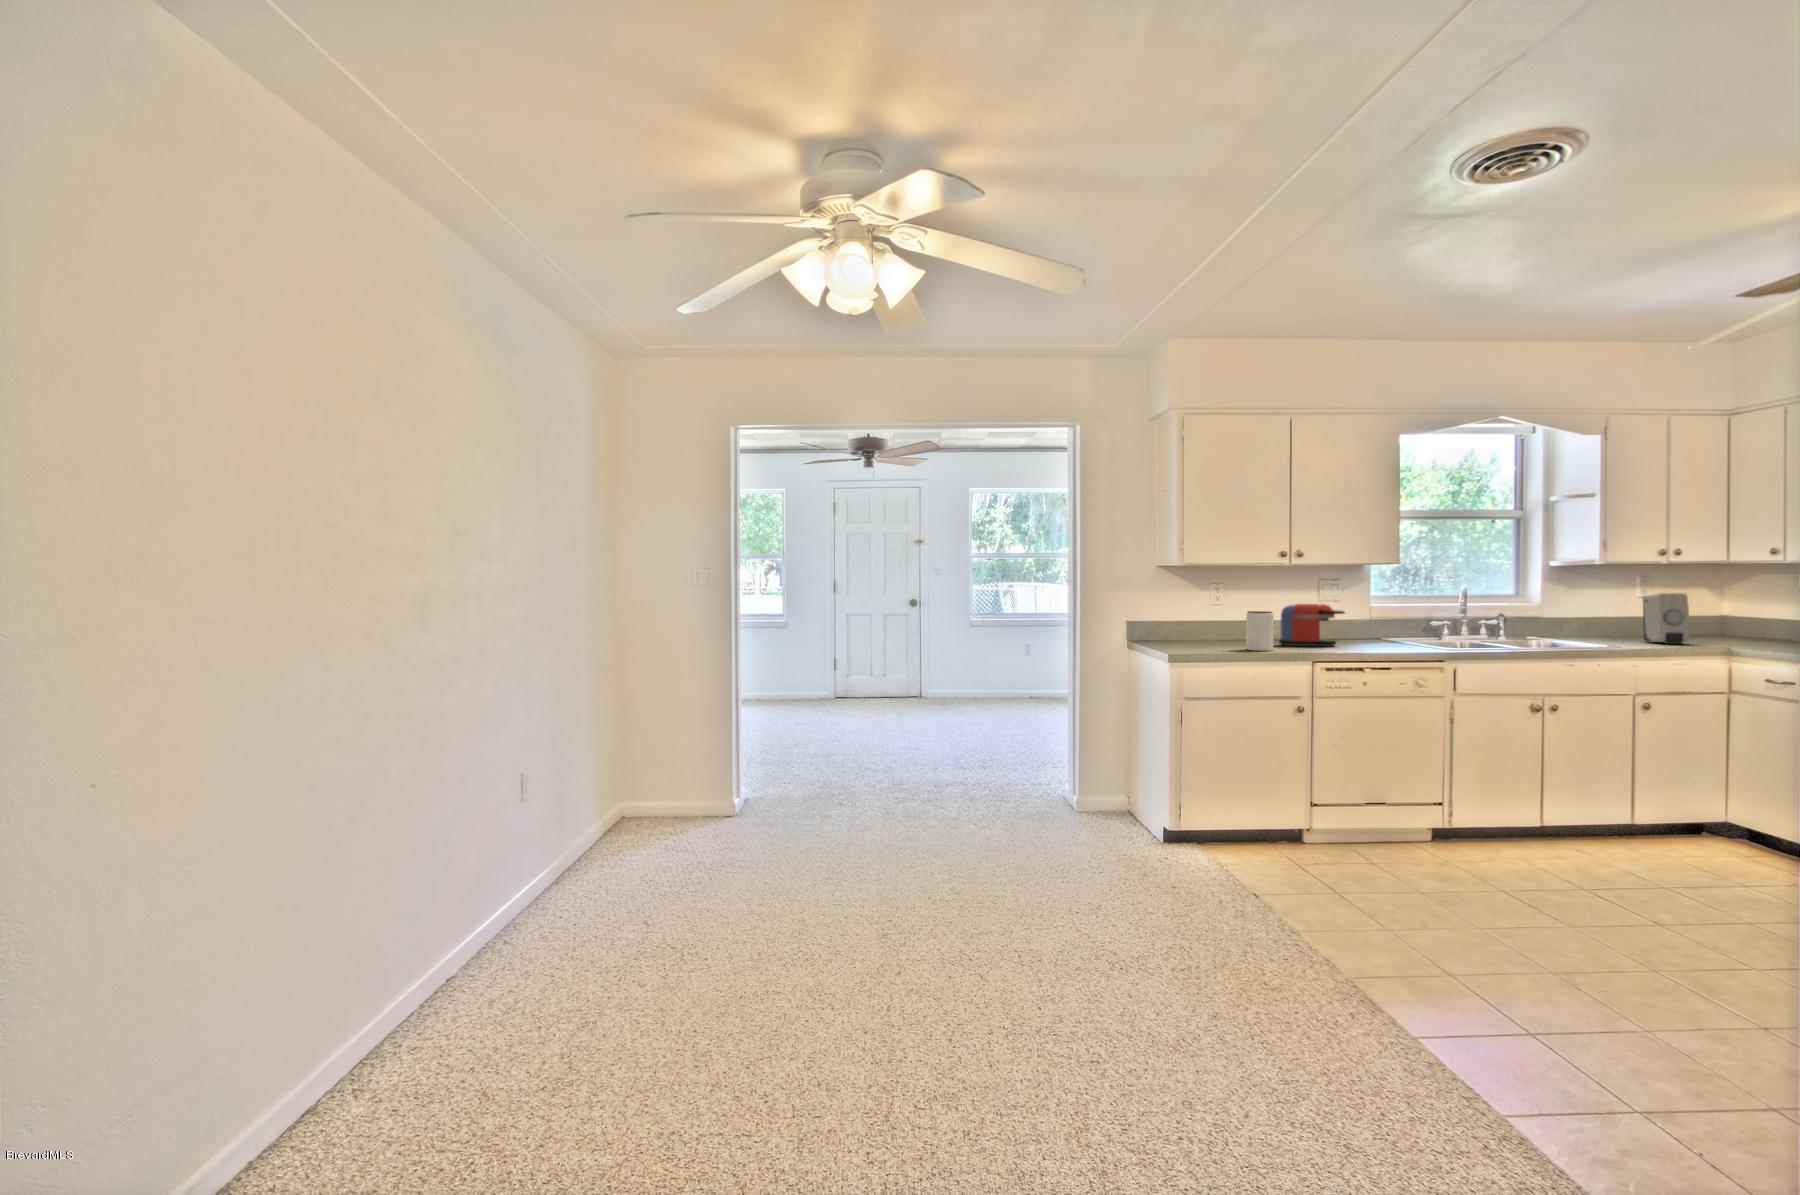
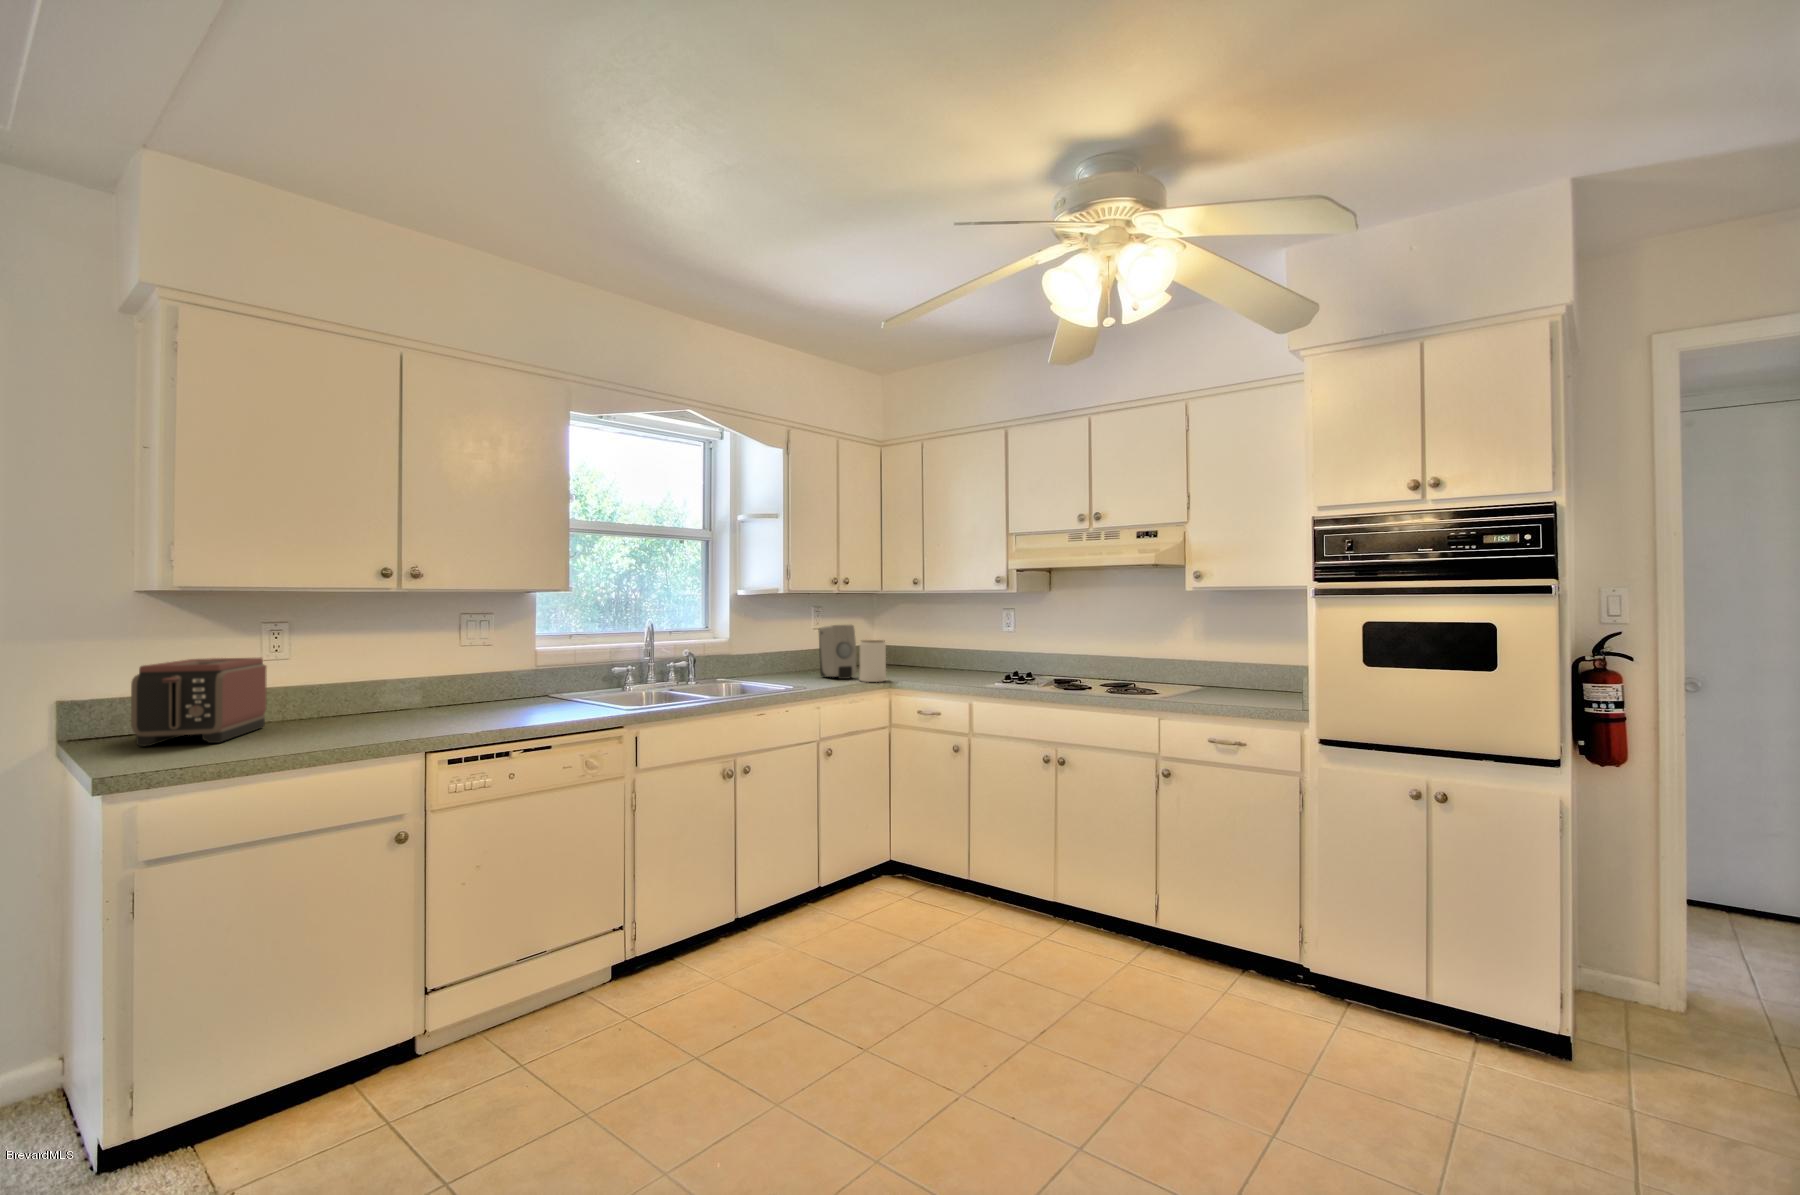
toaster: none [1169,603,1219,646] -> present [131,658,267,746]
coffee maker: present [1279,604,1344,646] -> none [377,652,486,725]
jar: present [1246,611,1274,651] -> present [860,640,886,682]

